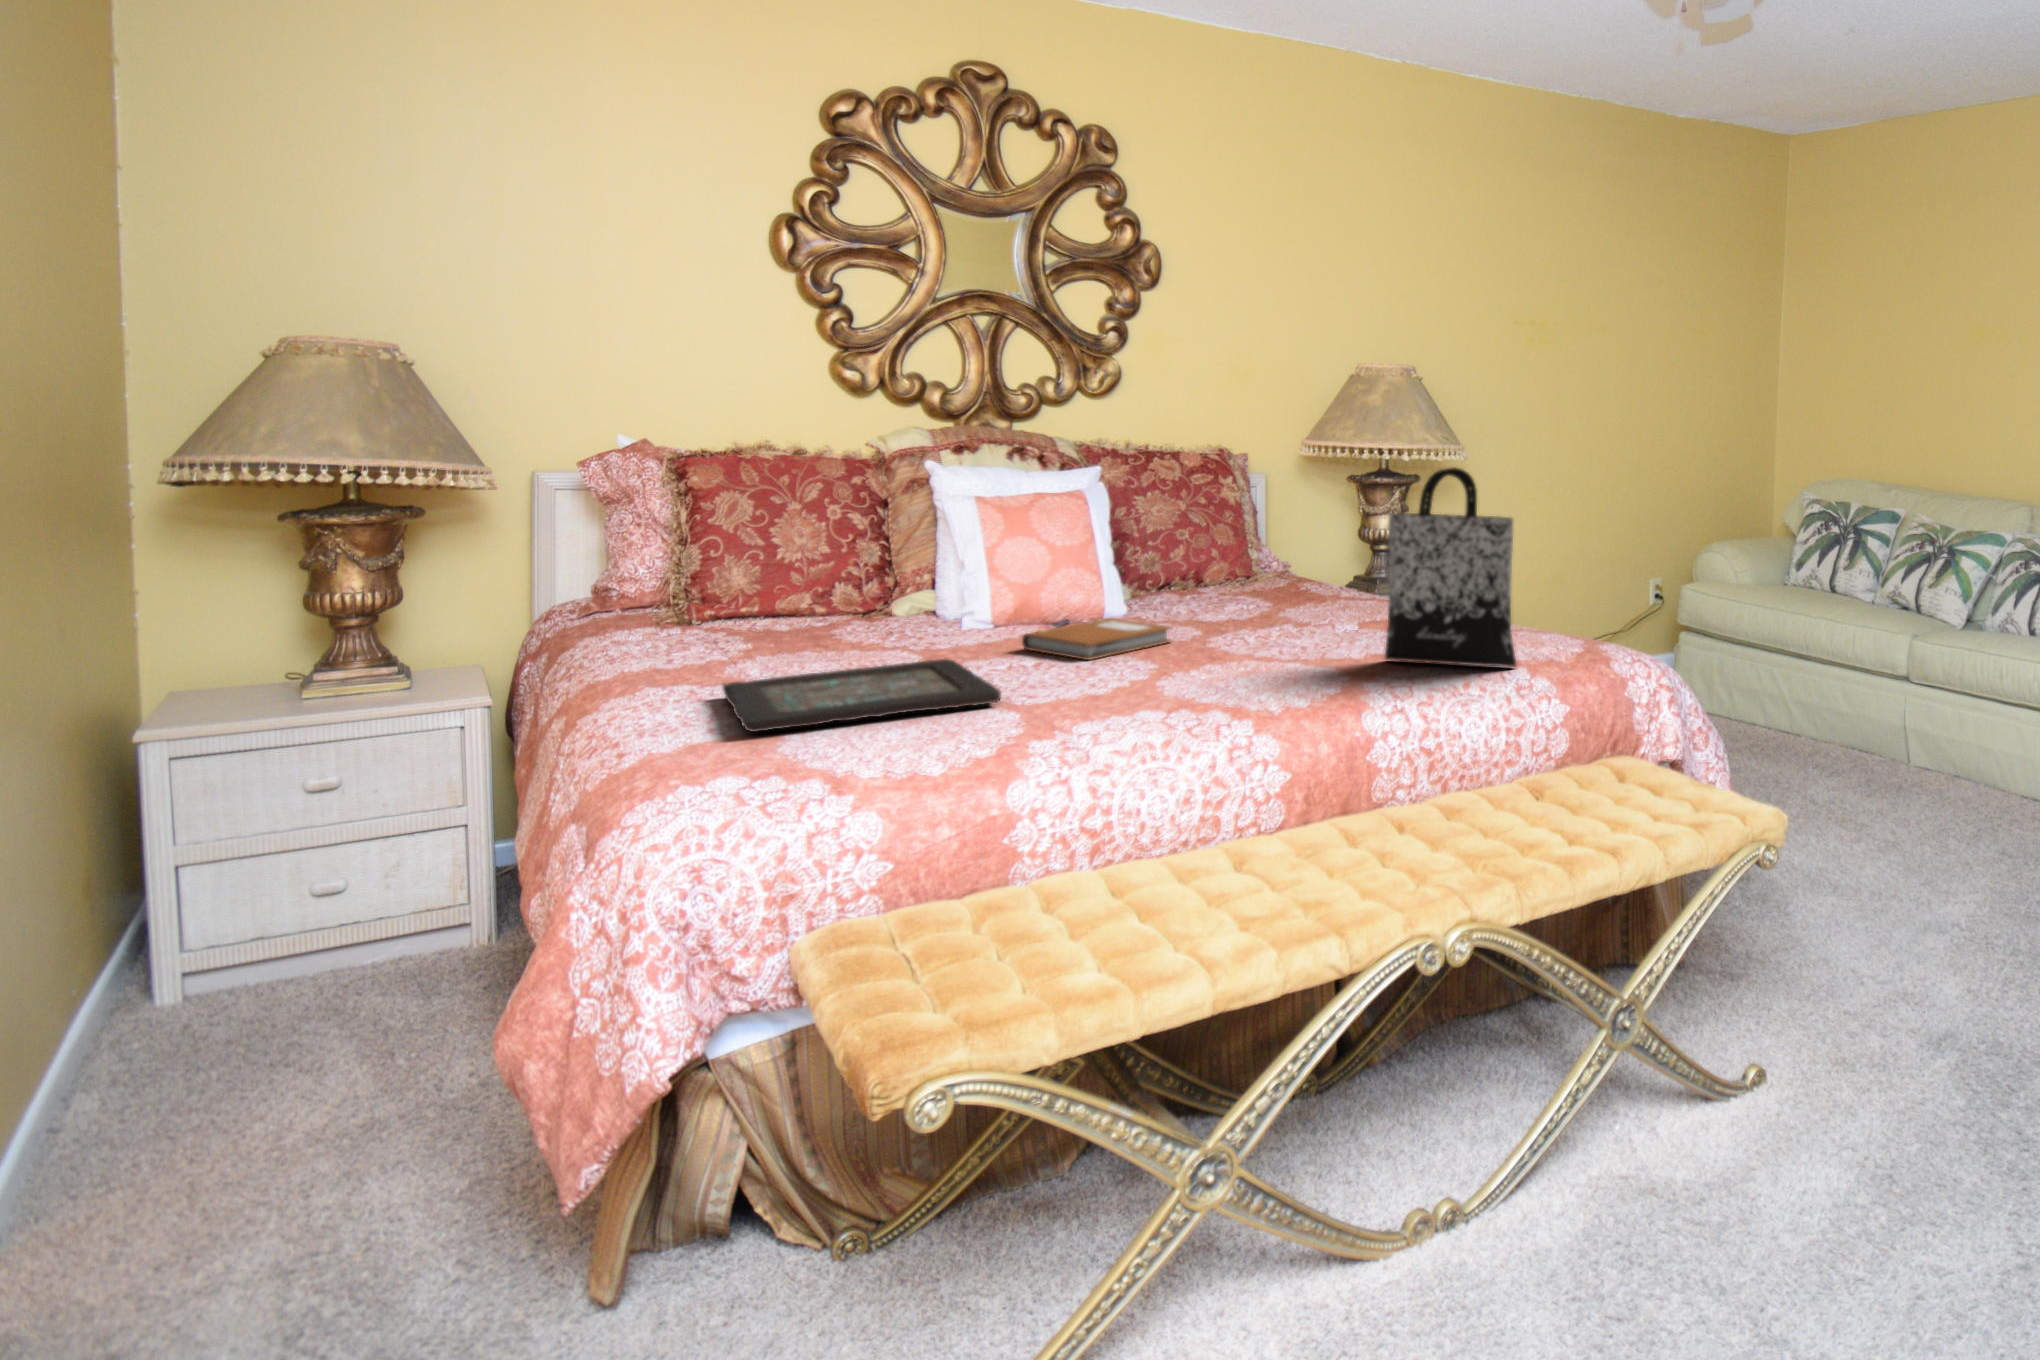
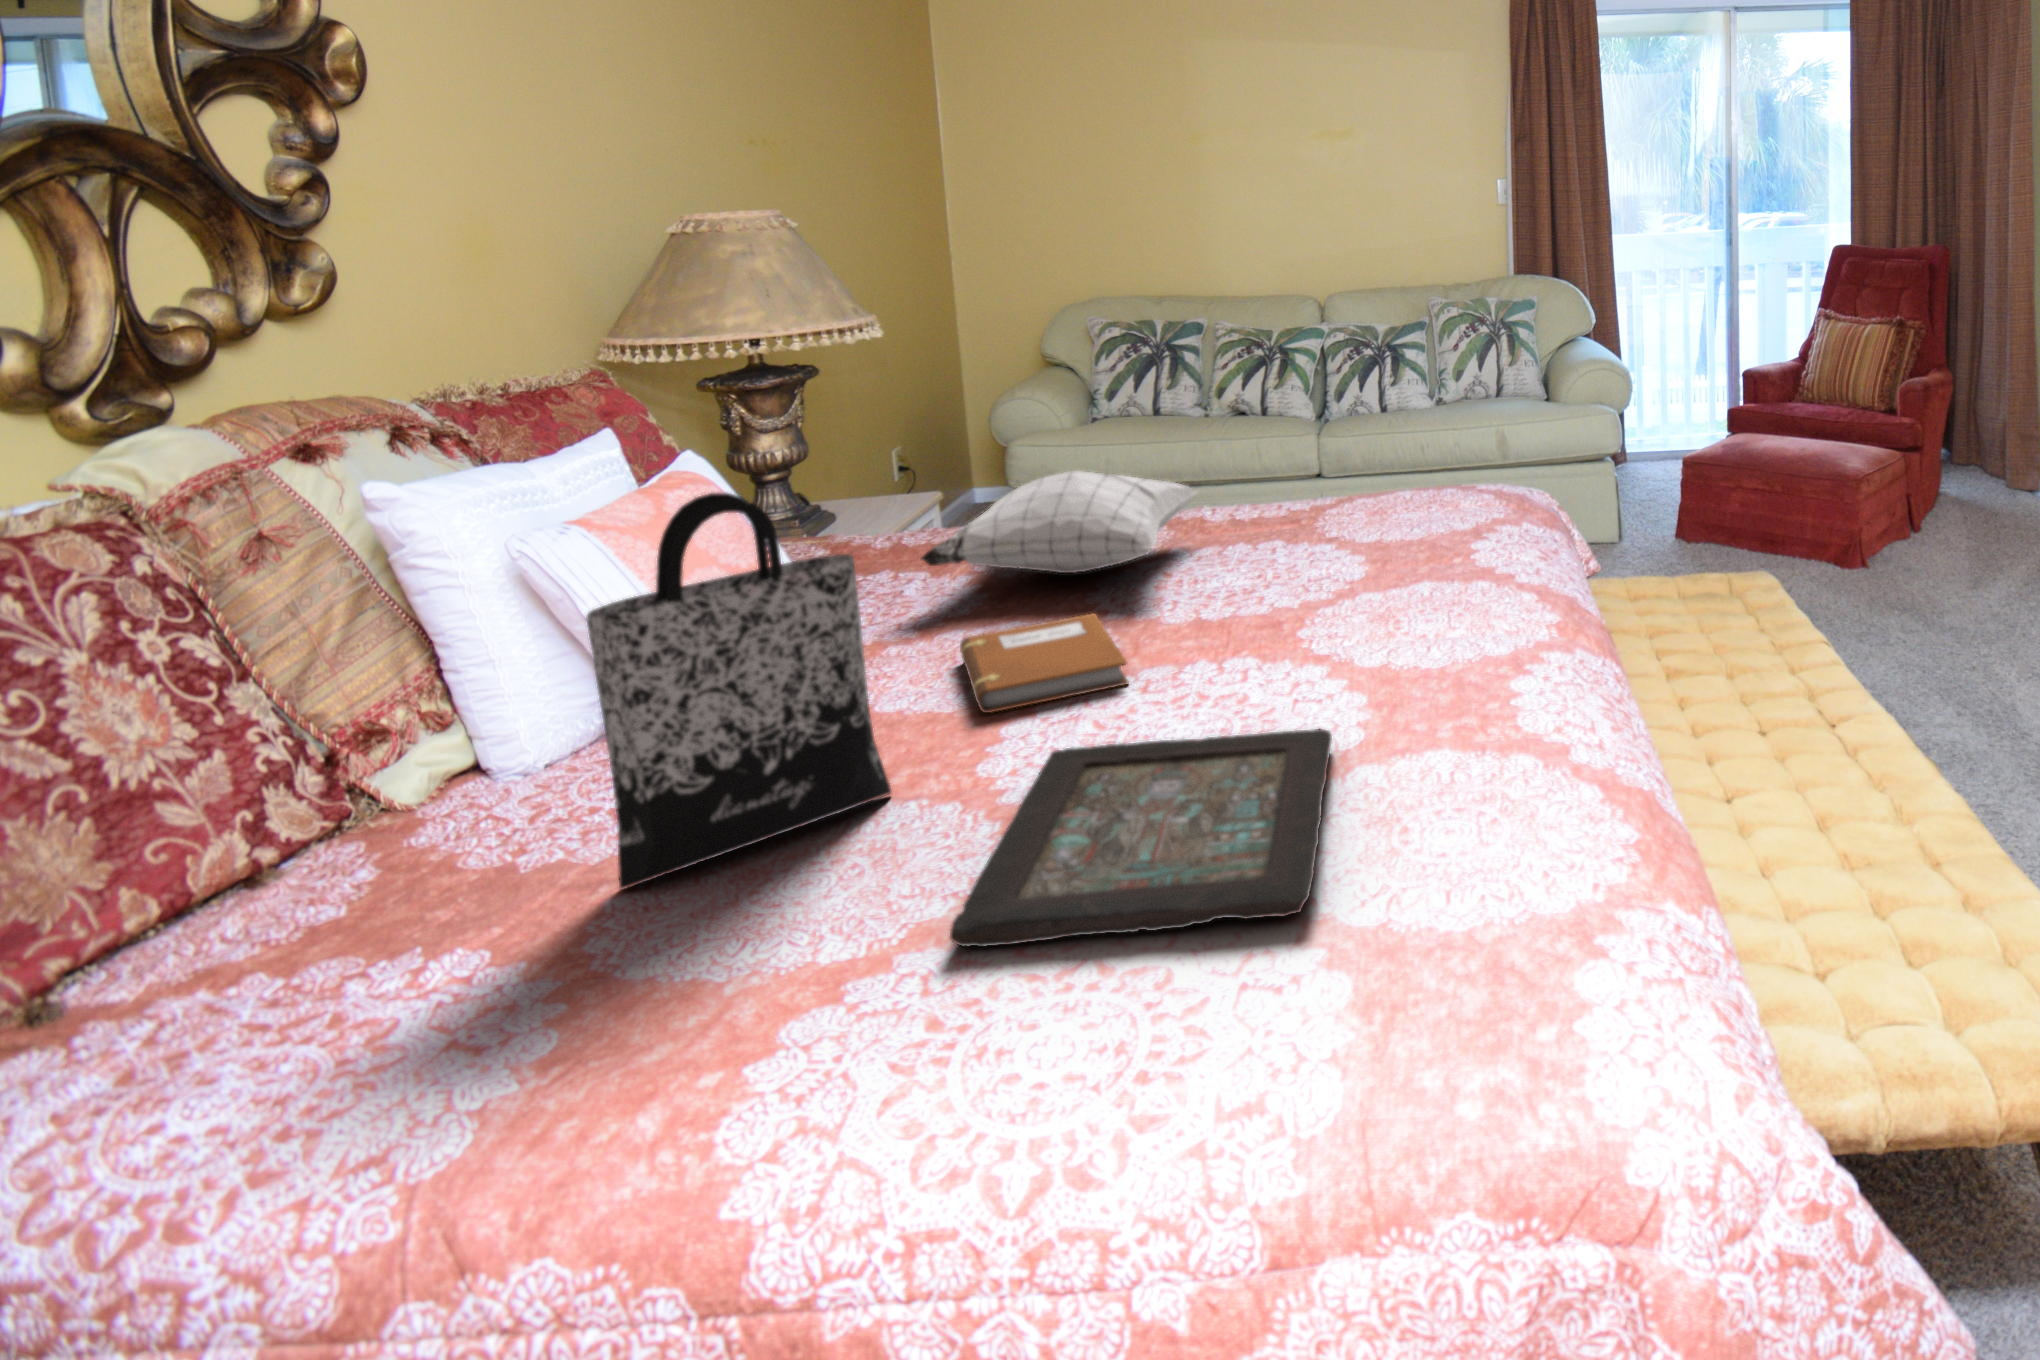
tote bag: present [1385,468,1517,667] -> present [586,493,892,889]
pillow: none [1180,543,1394,620] -> present [921,471,1196,573]

